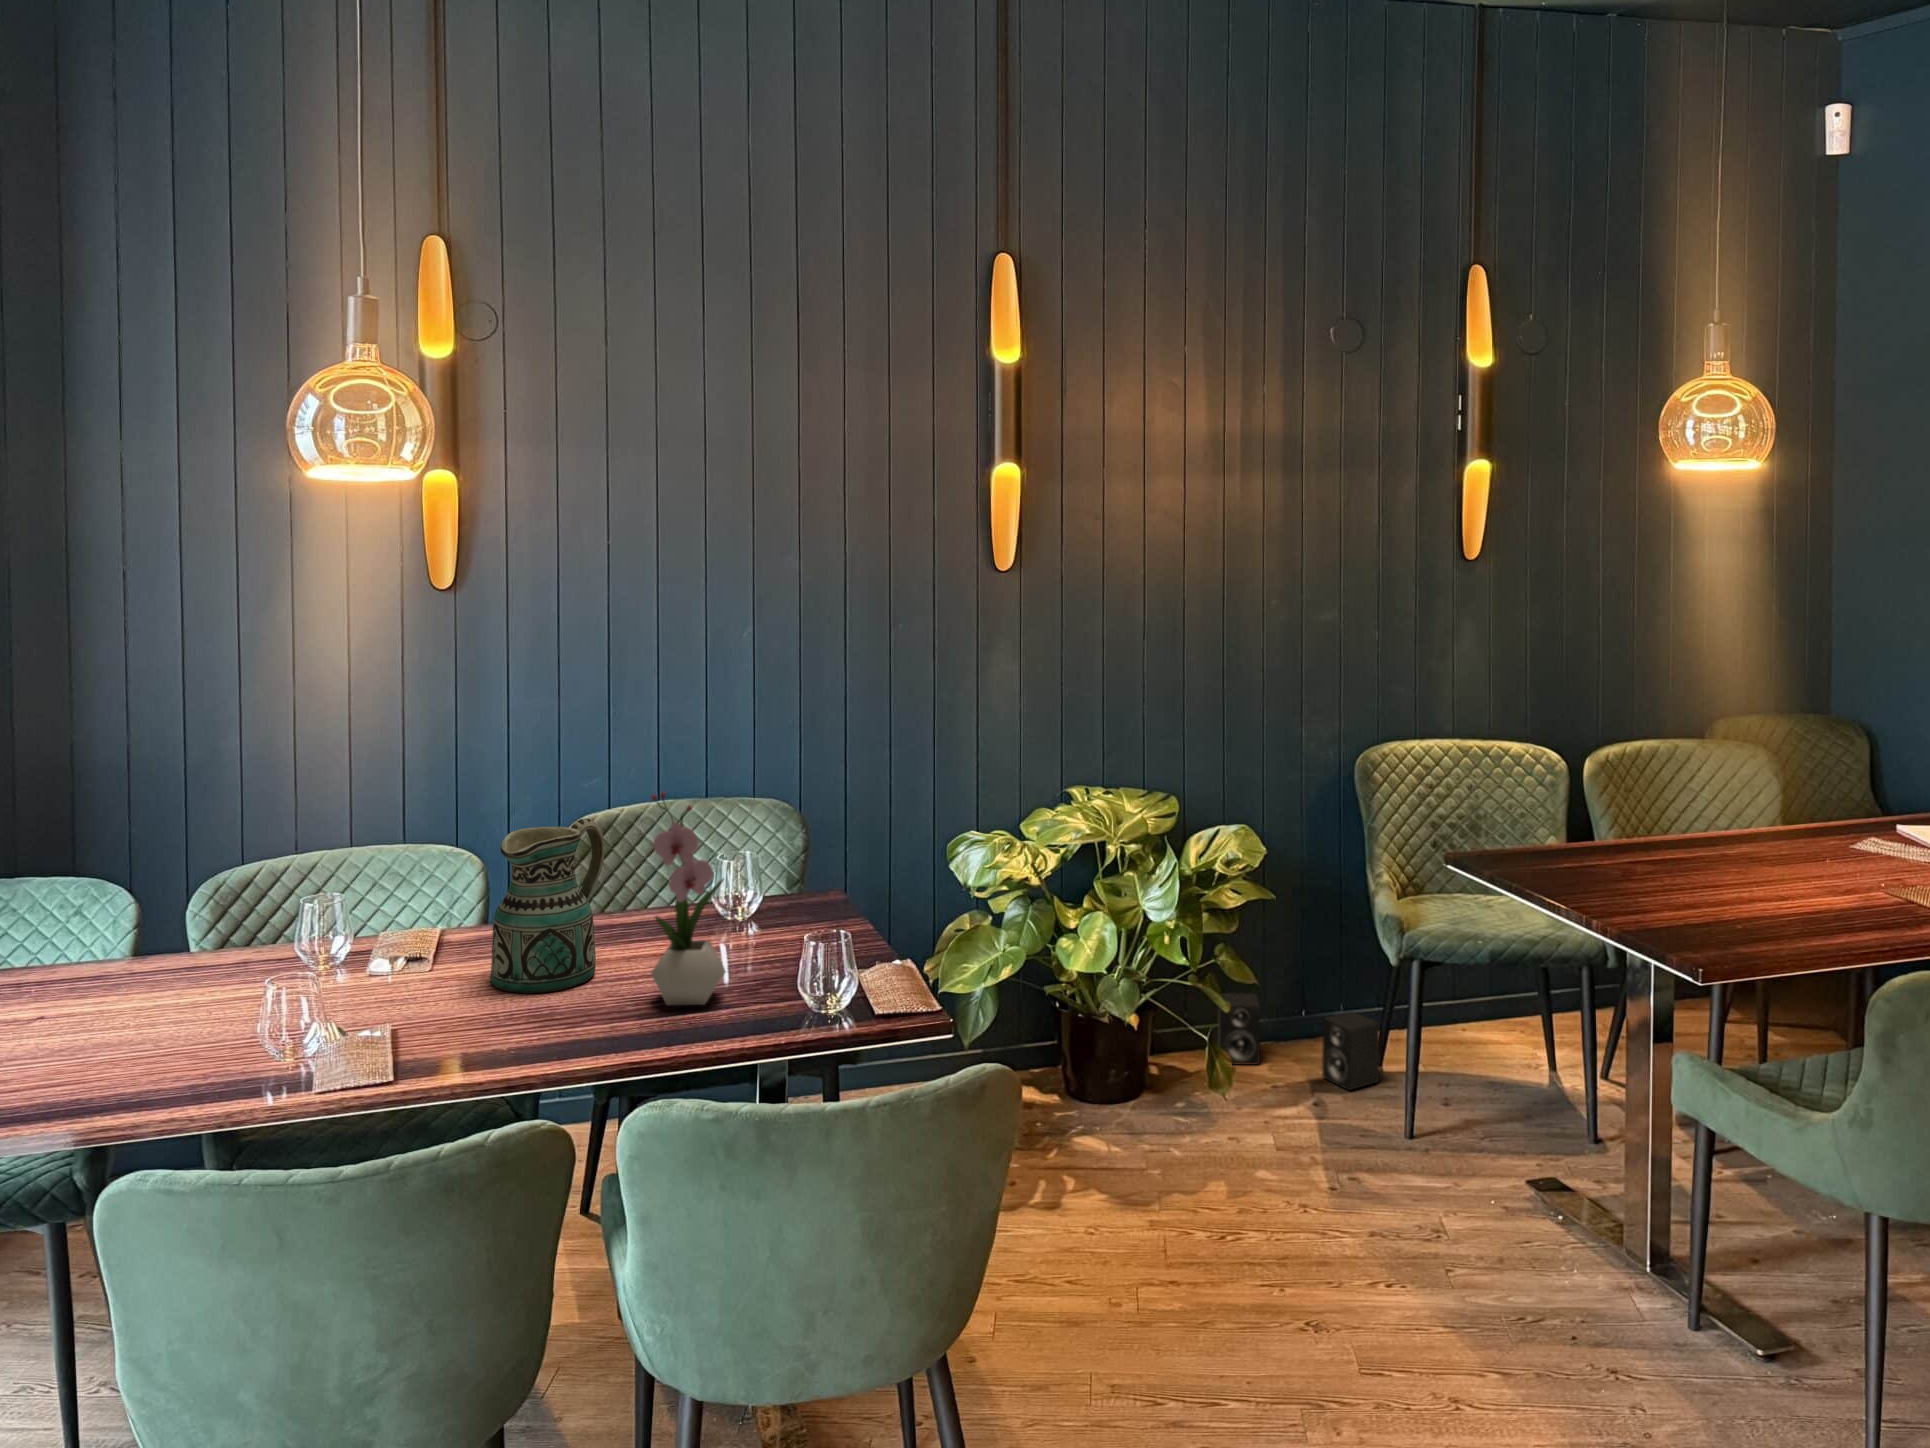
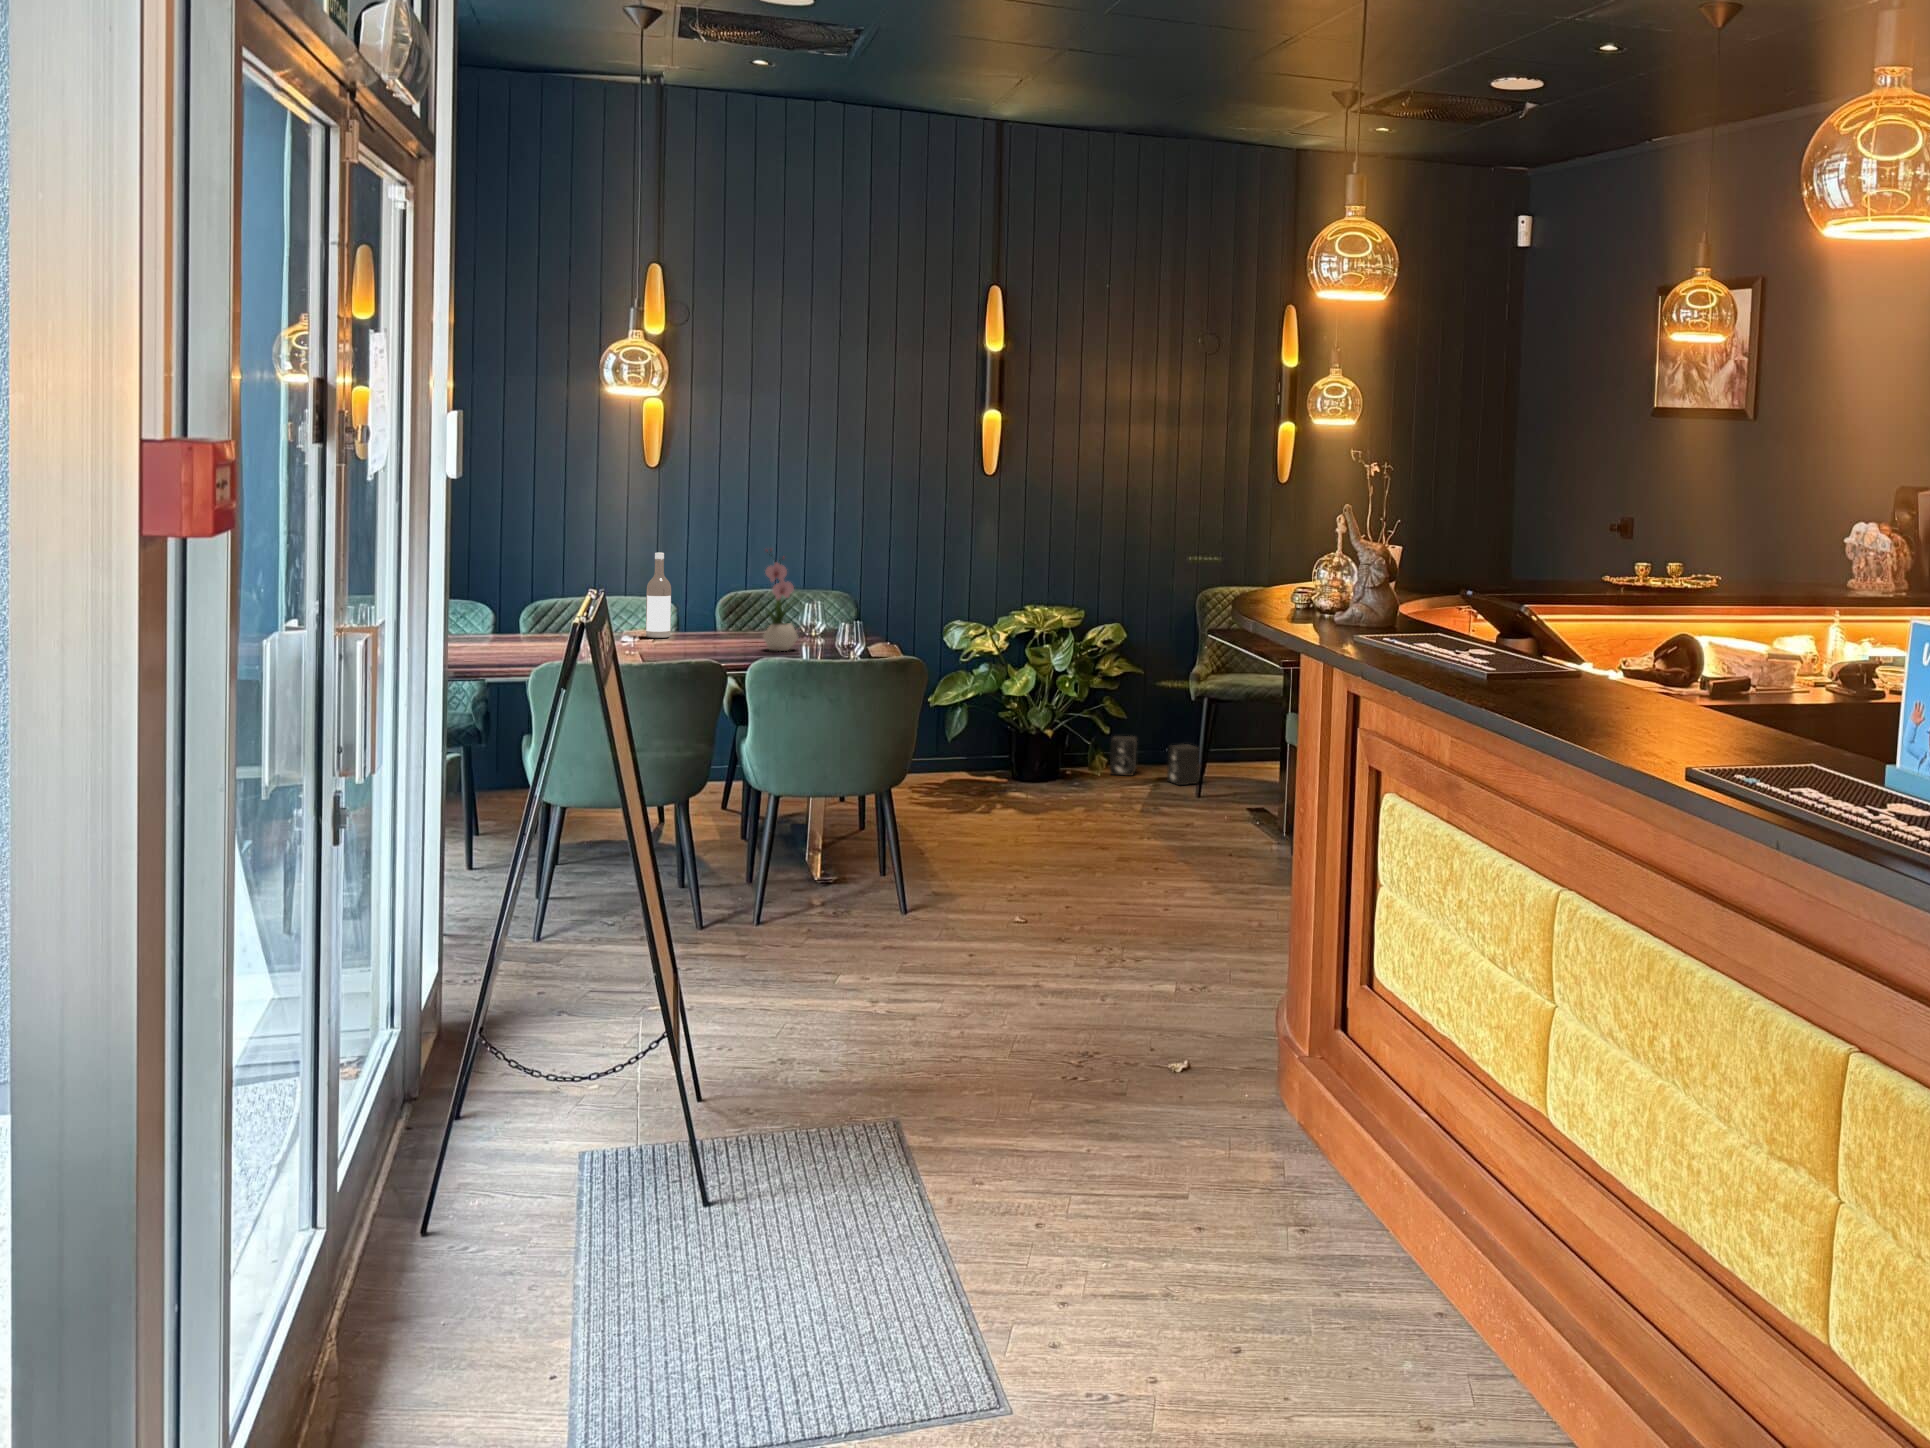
wine bottle: none [417,786,467,961] -> present [646,552,671,638]
ceramic pitcher: present [491,818,604,993] -> none [684,570,742,646]

